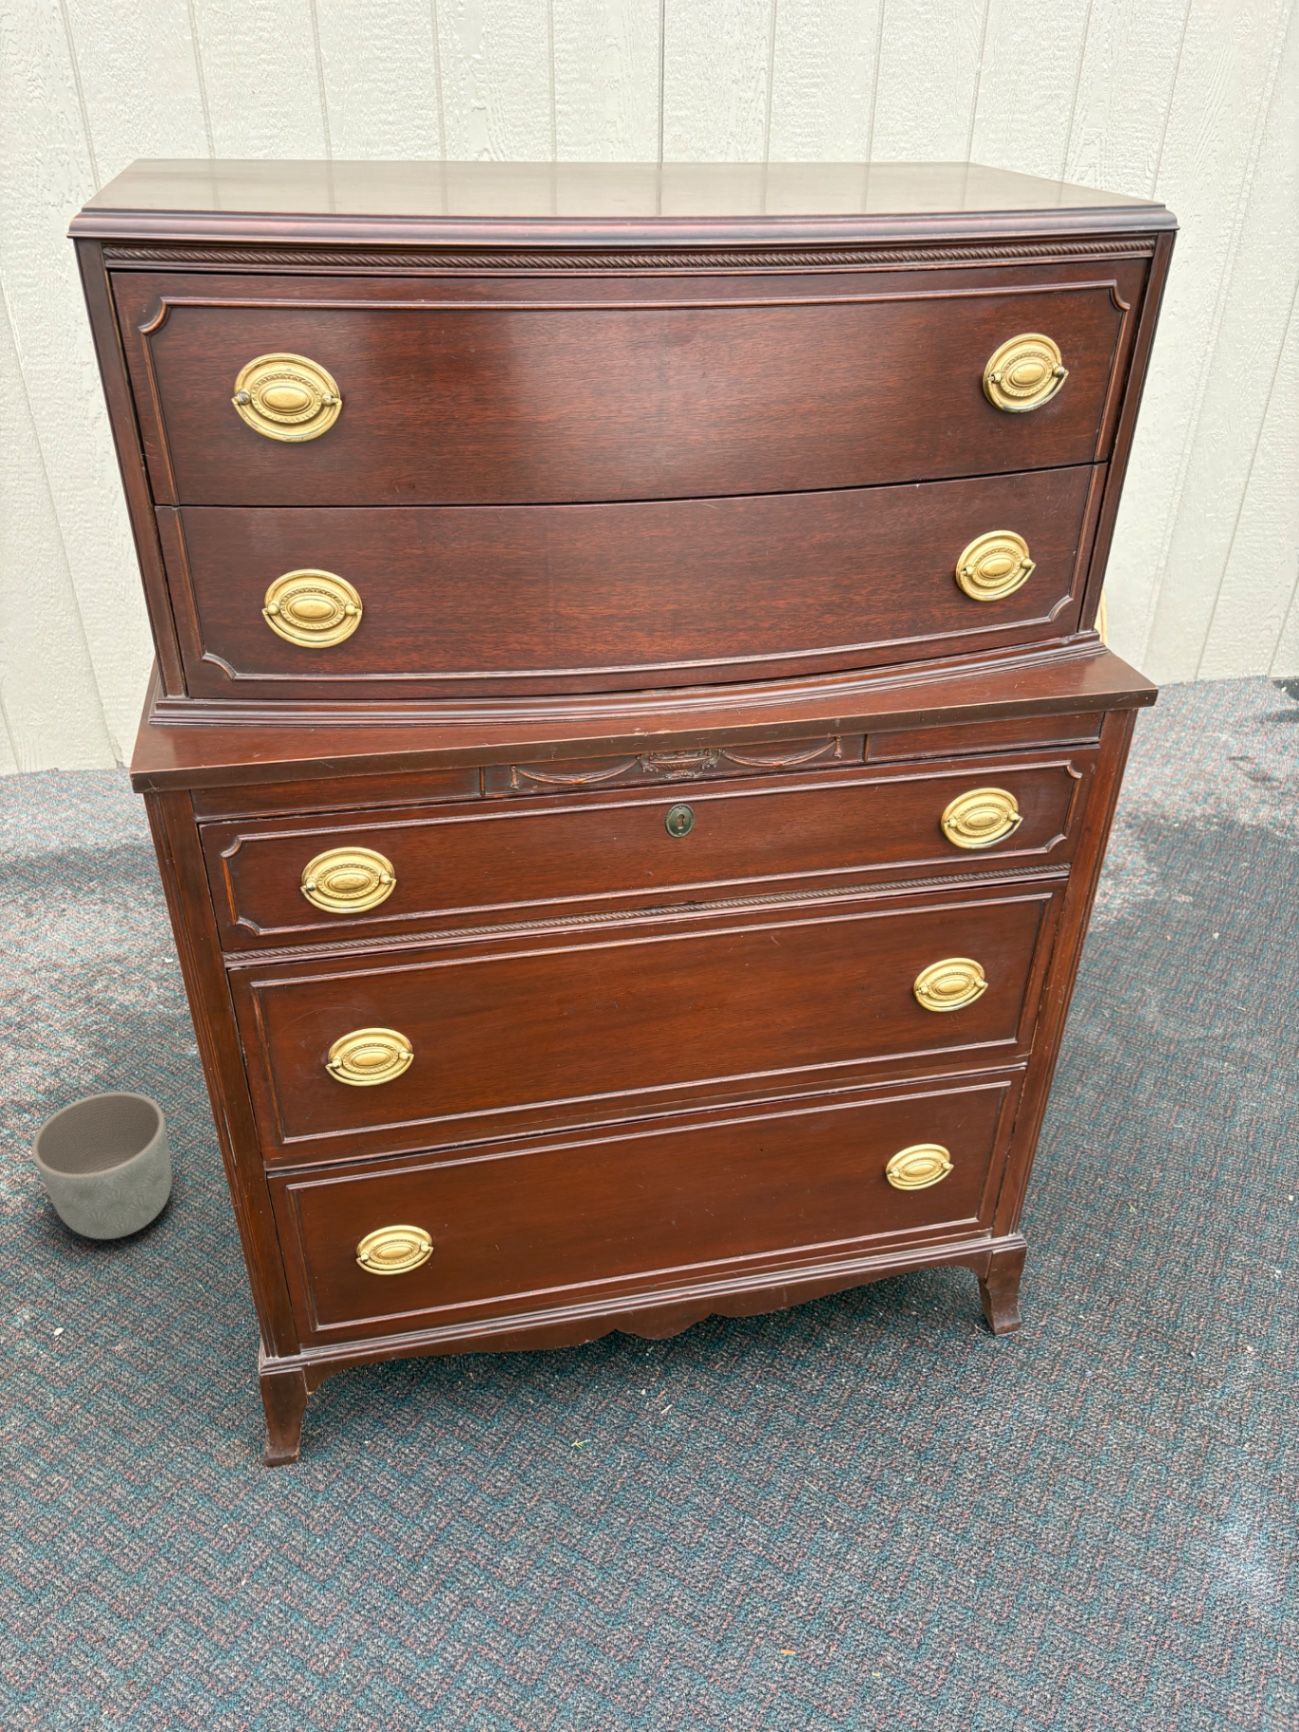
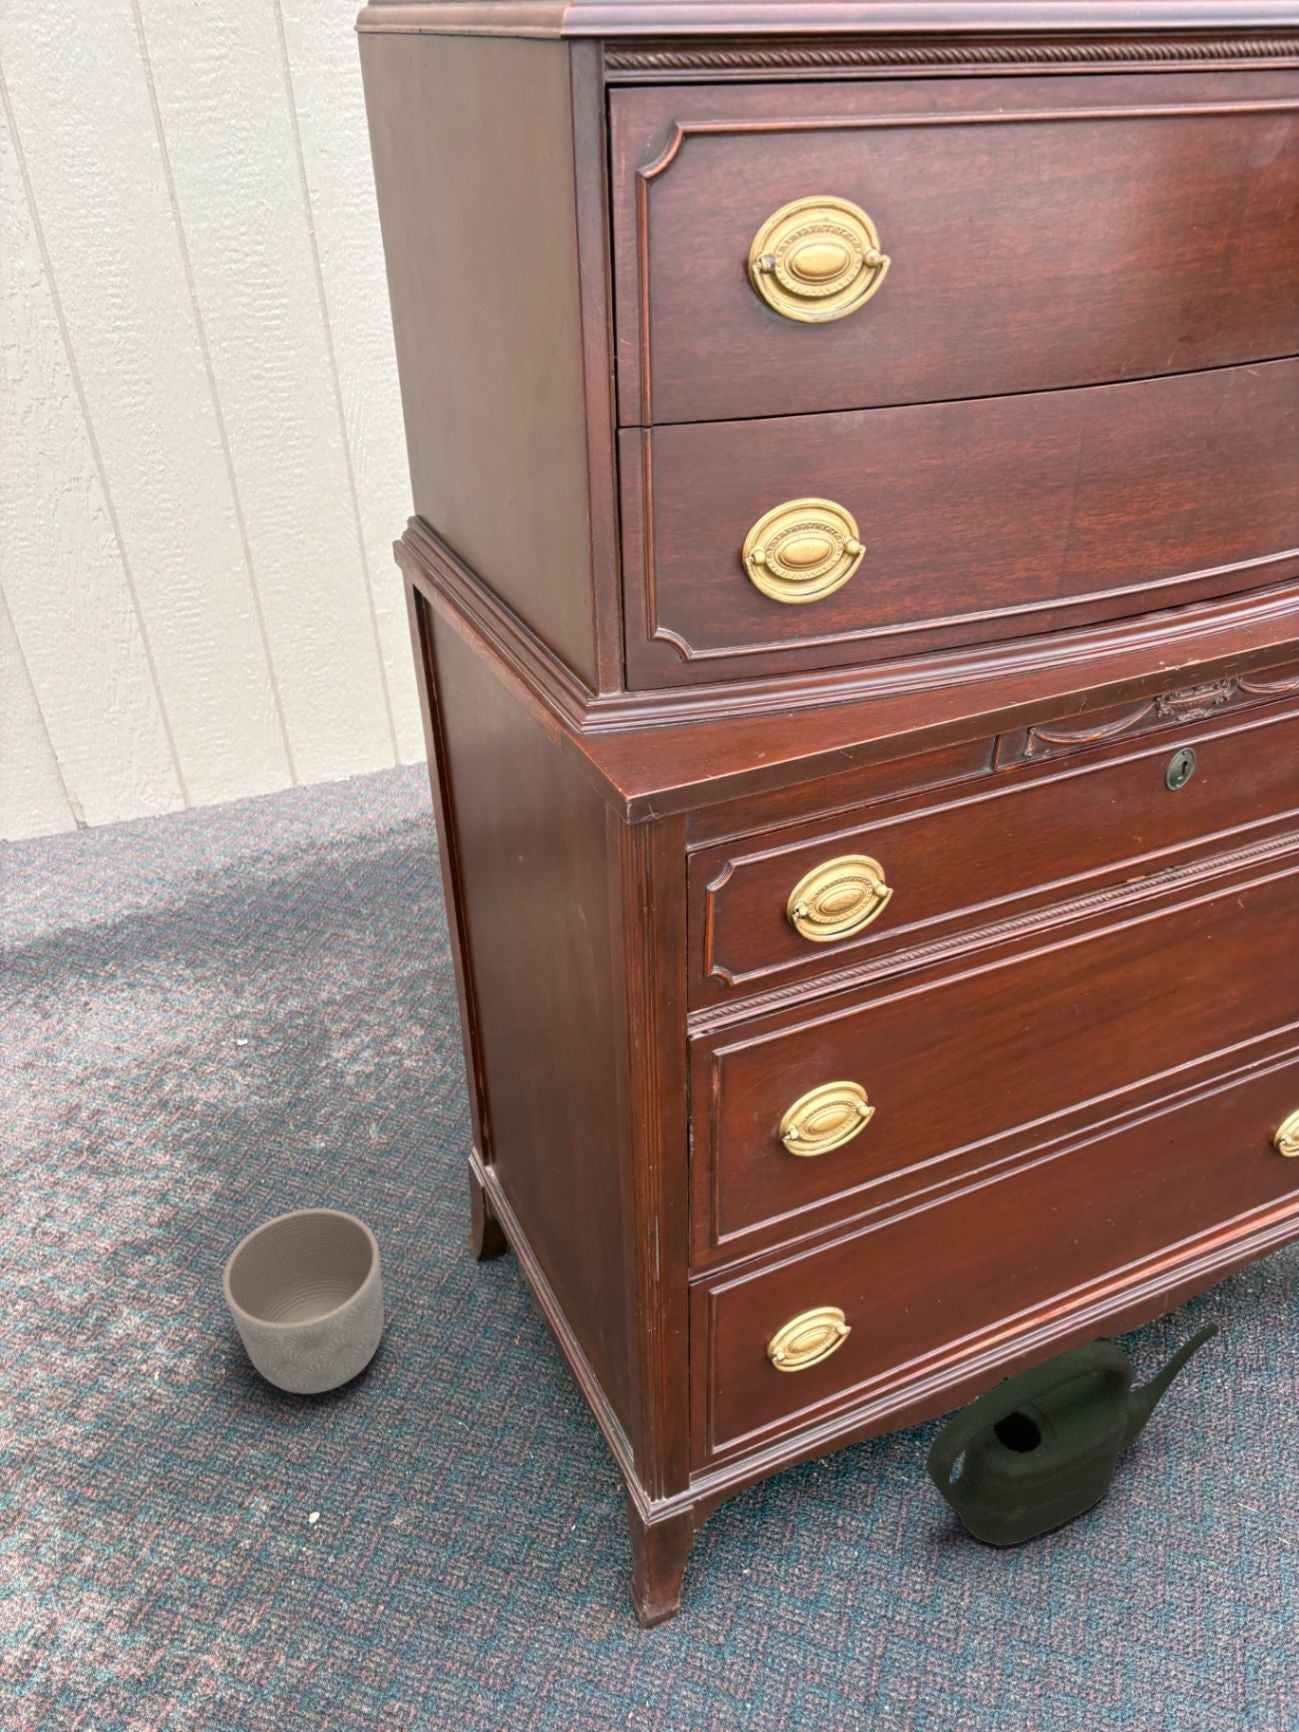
watering can: none [510,1306,807,1469] -> present [927,1323,1219,1546]

